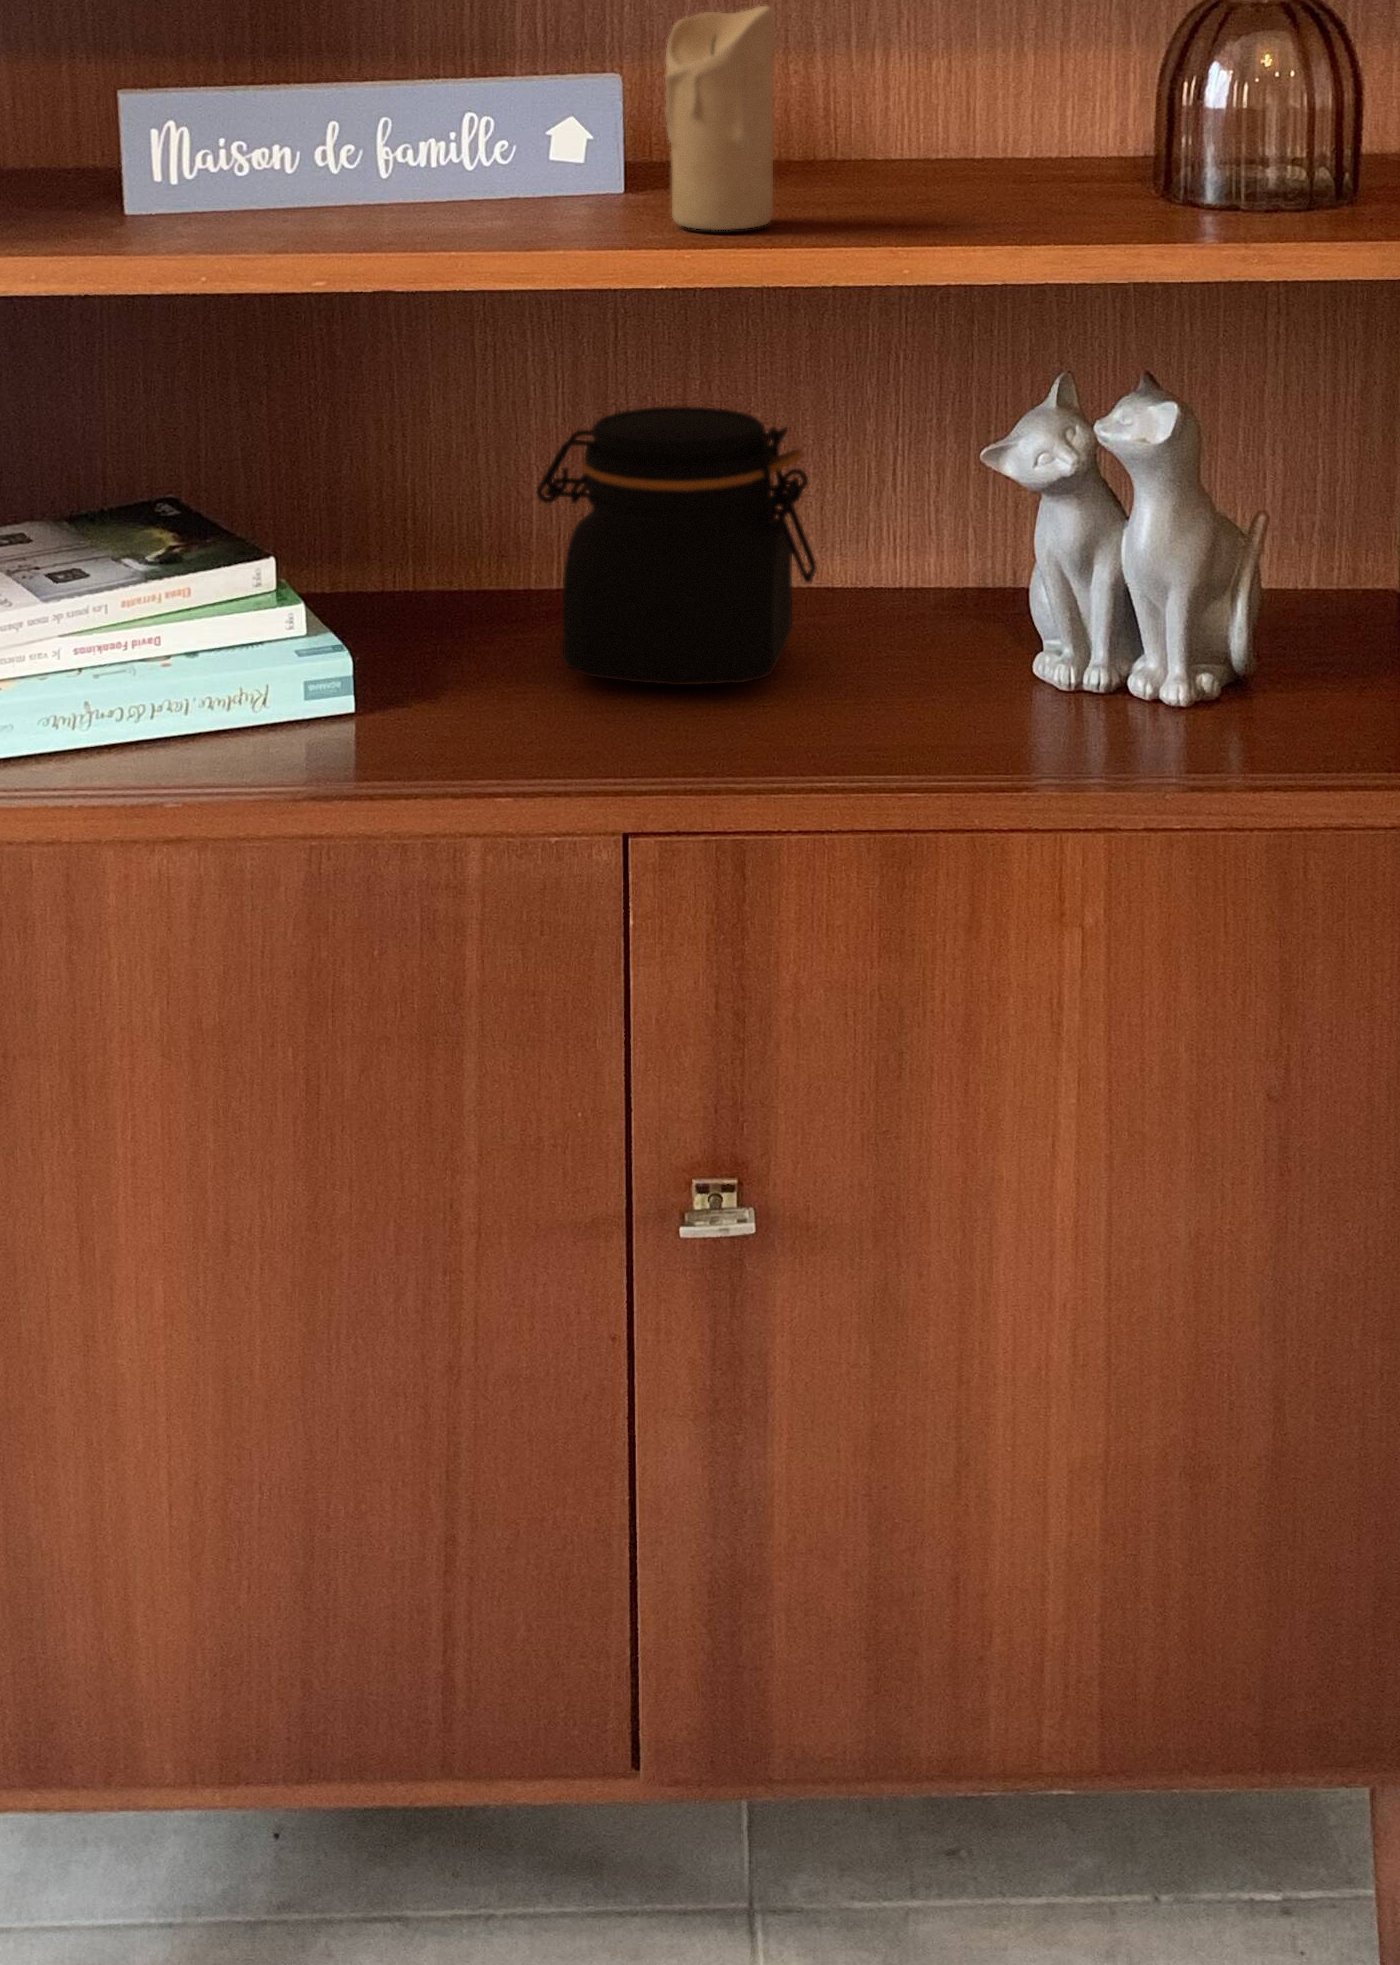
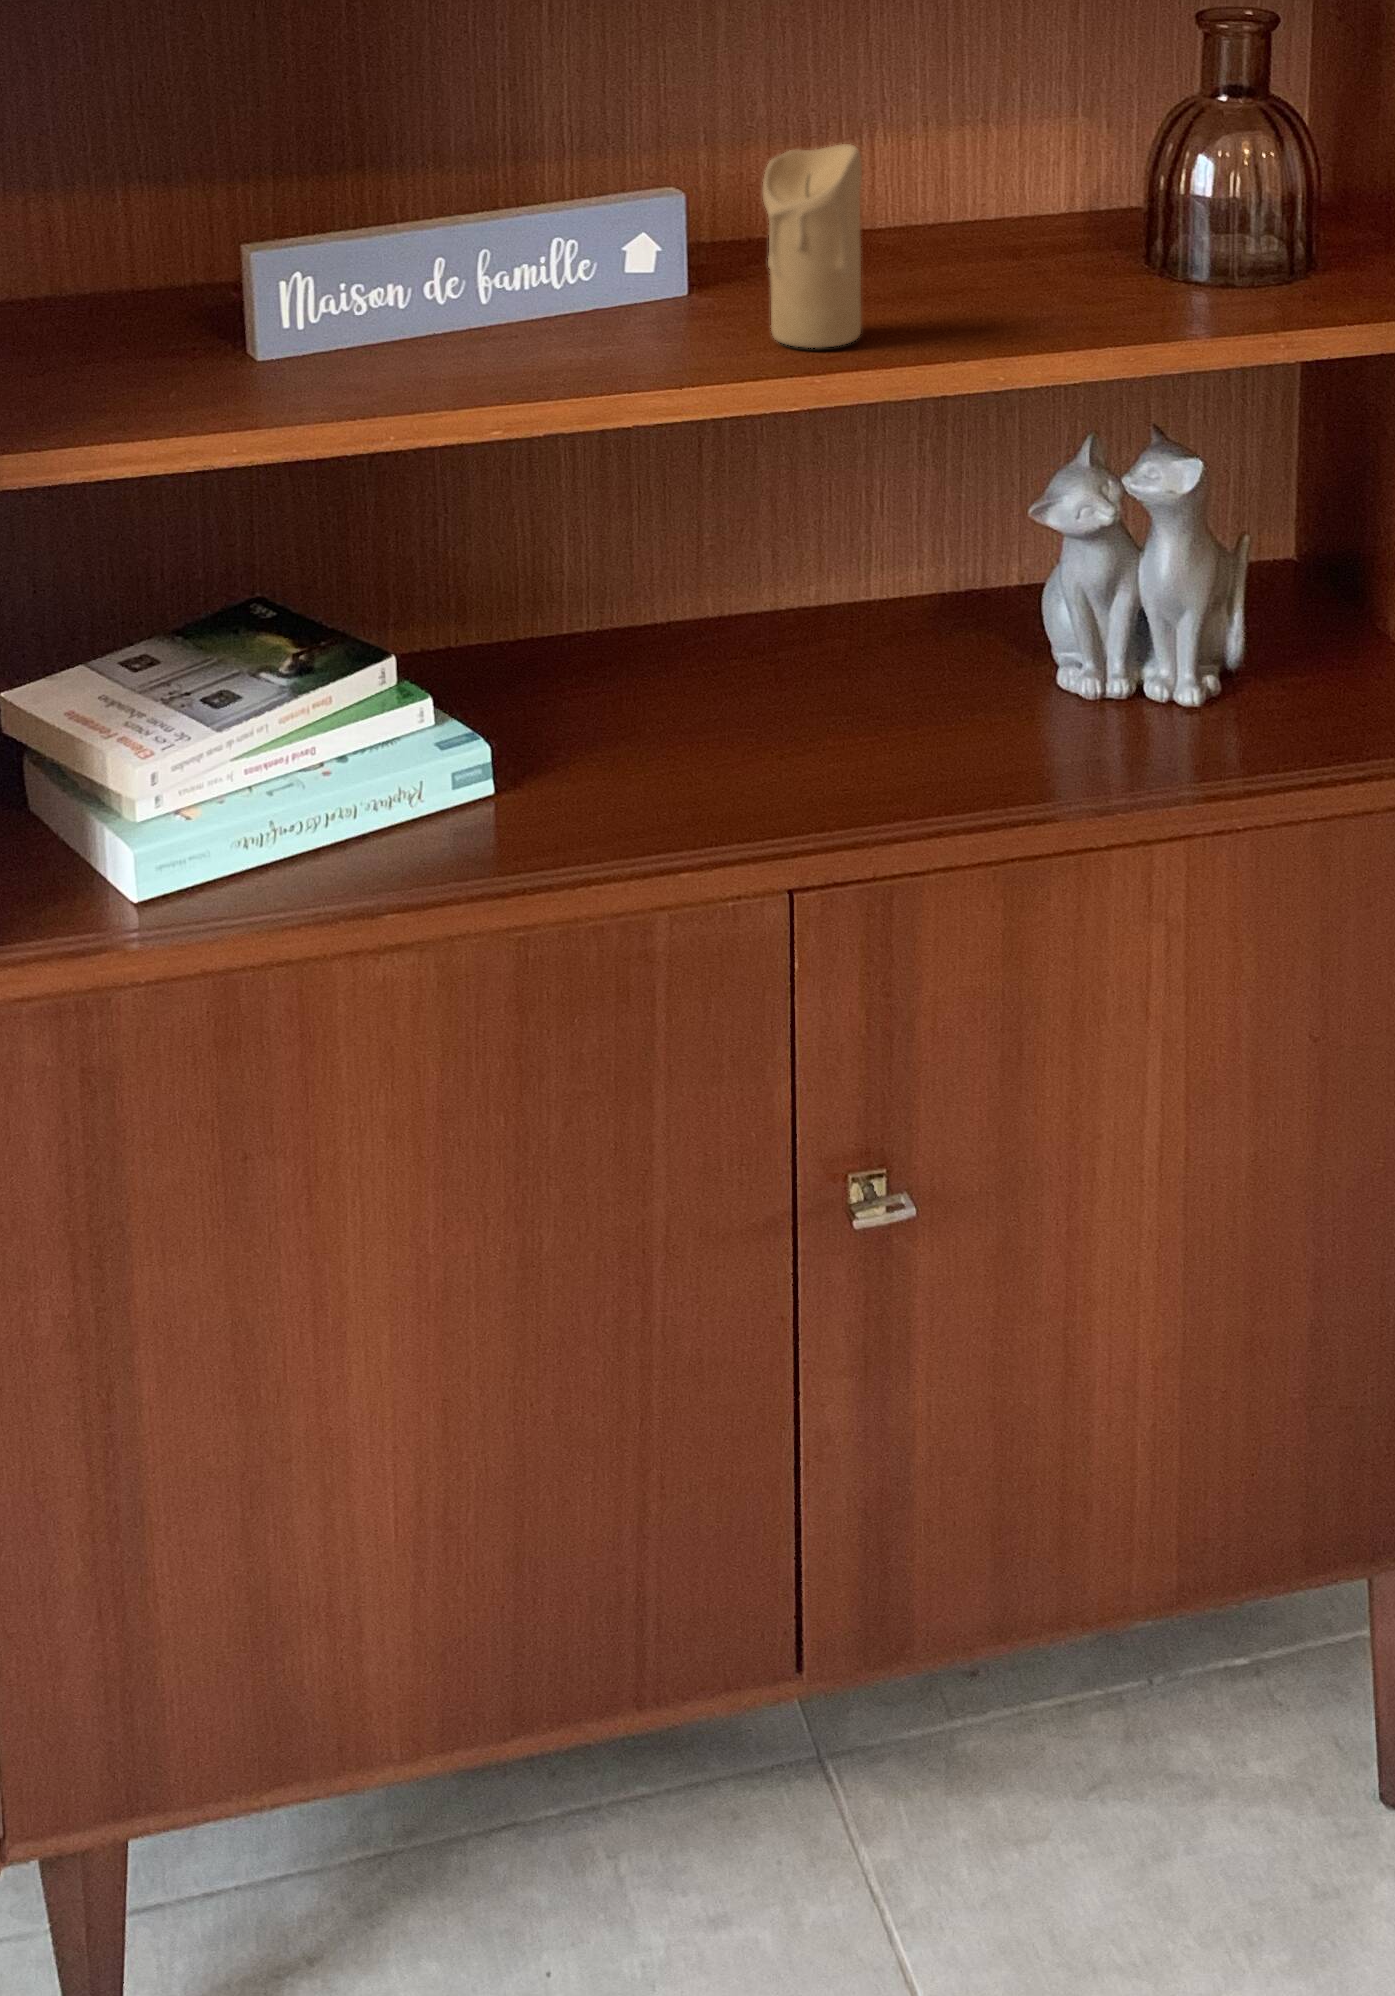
jar: present [537,406,817,685] -> none [621,483,871,737]

